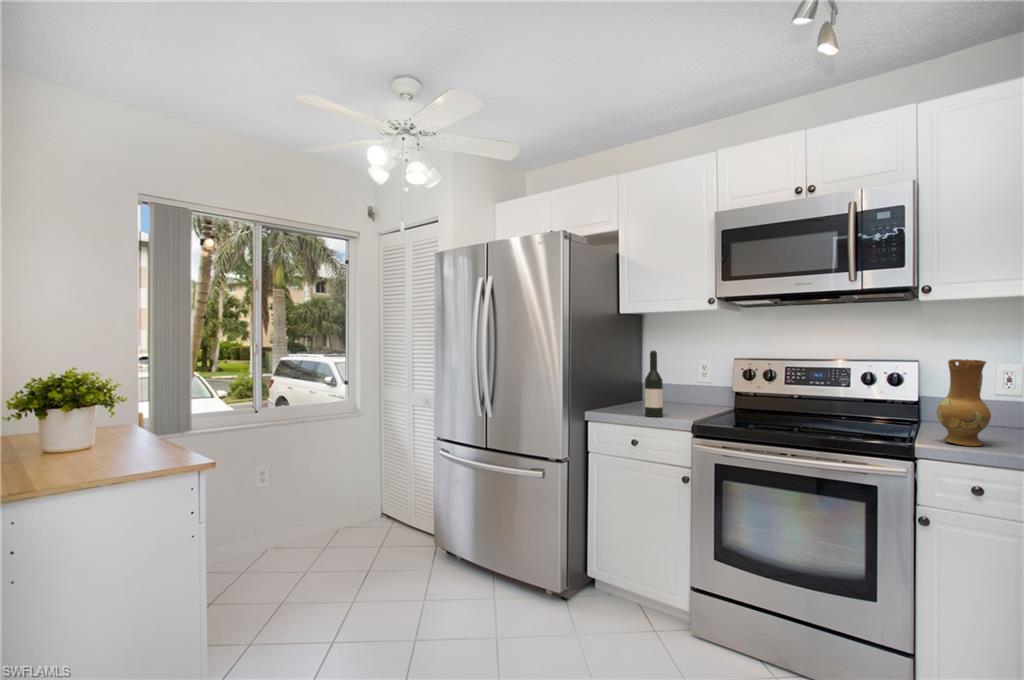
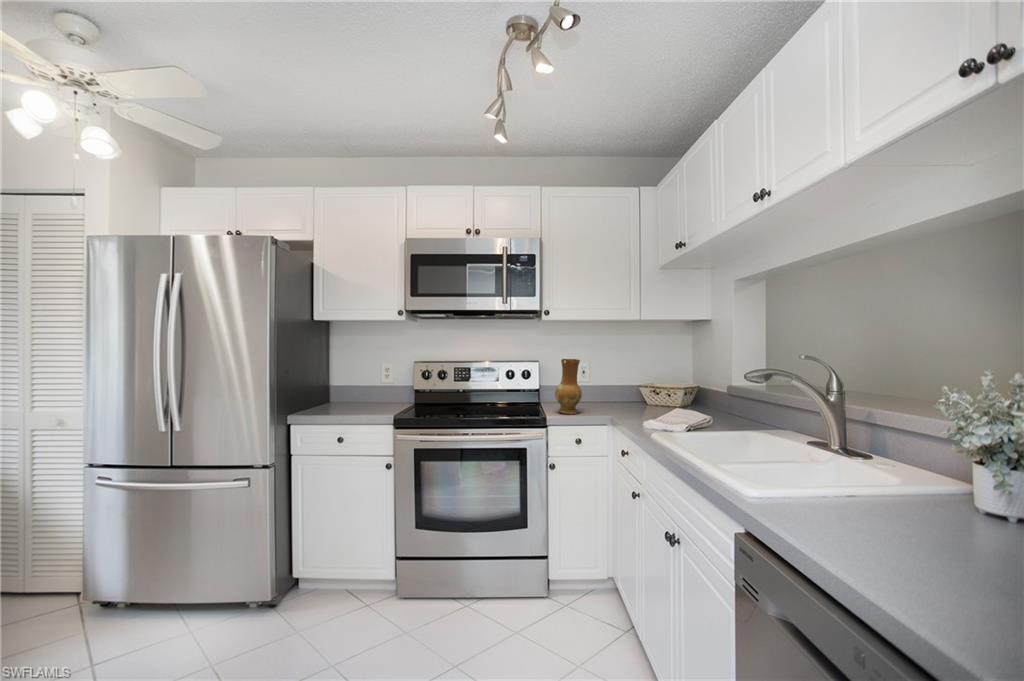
wine bottle: present [645,350,663,417] -> none [348,356,365,416]

